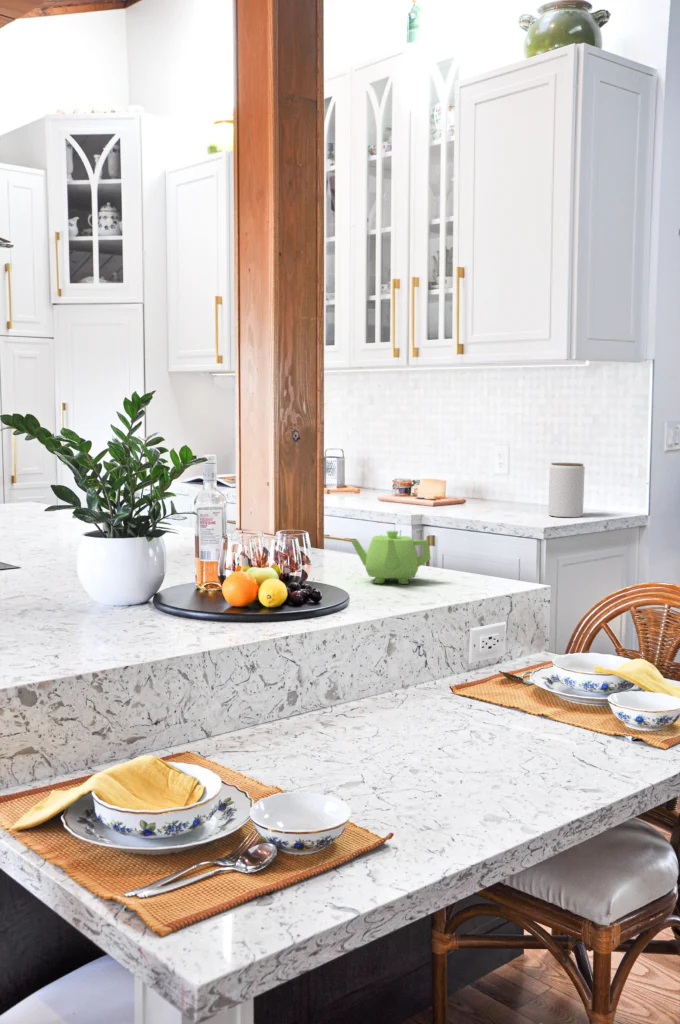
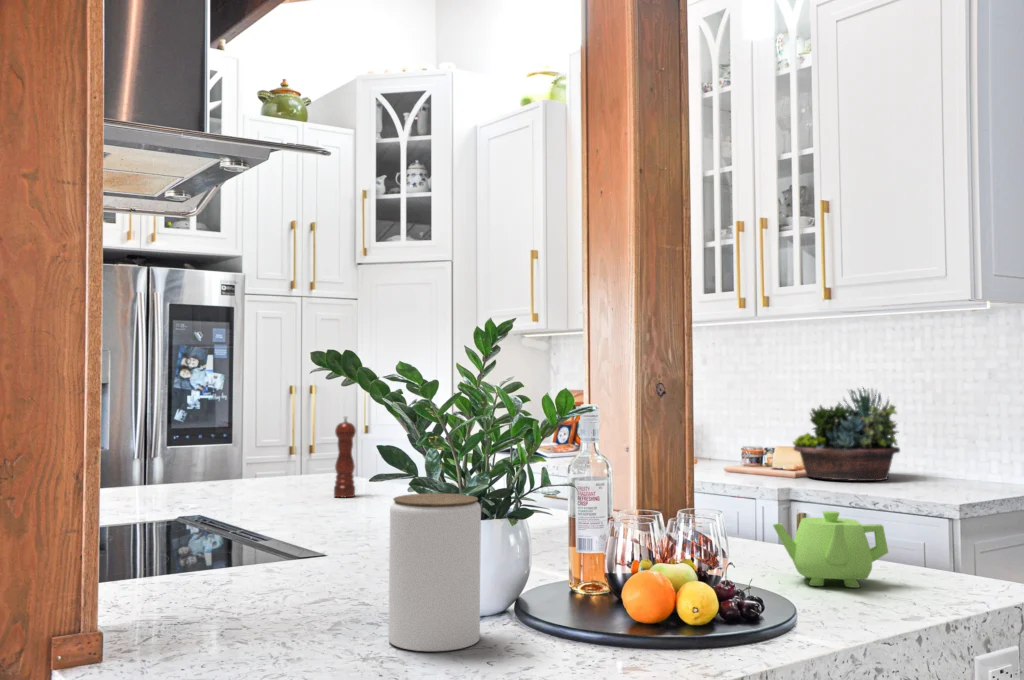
succulent planter: none [432,429,519,509] -> present [793,388,900,481]
pepper mill: none [30,457,50,526] -> present [334,417,356,497]
jar: present [548,463,585,517] -> present [388,493,481,651]

